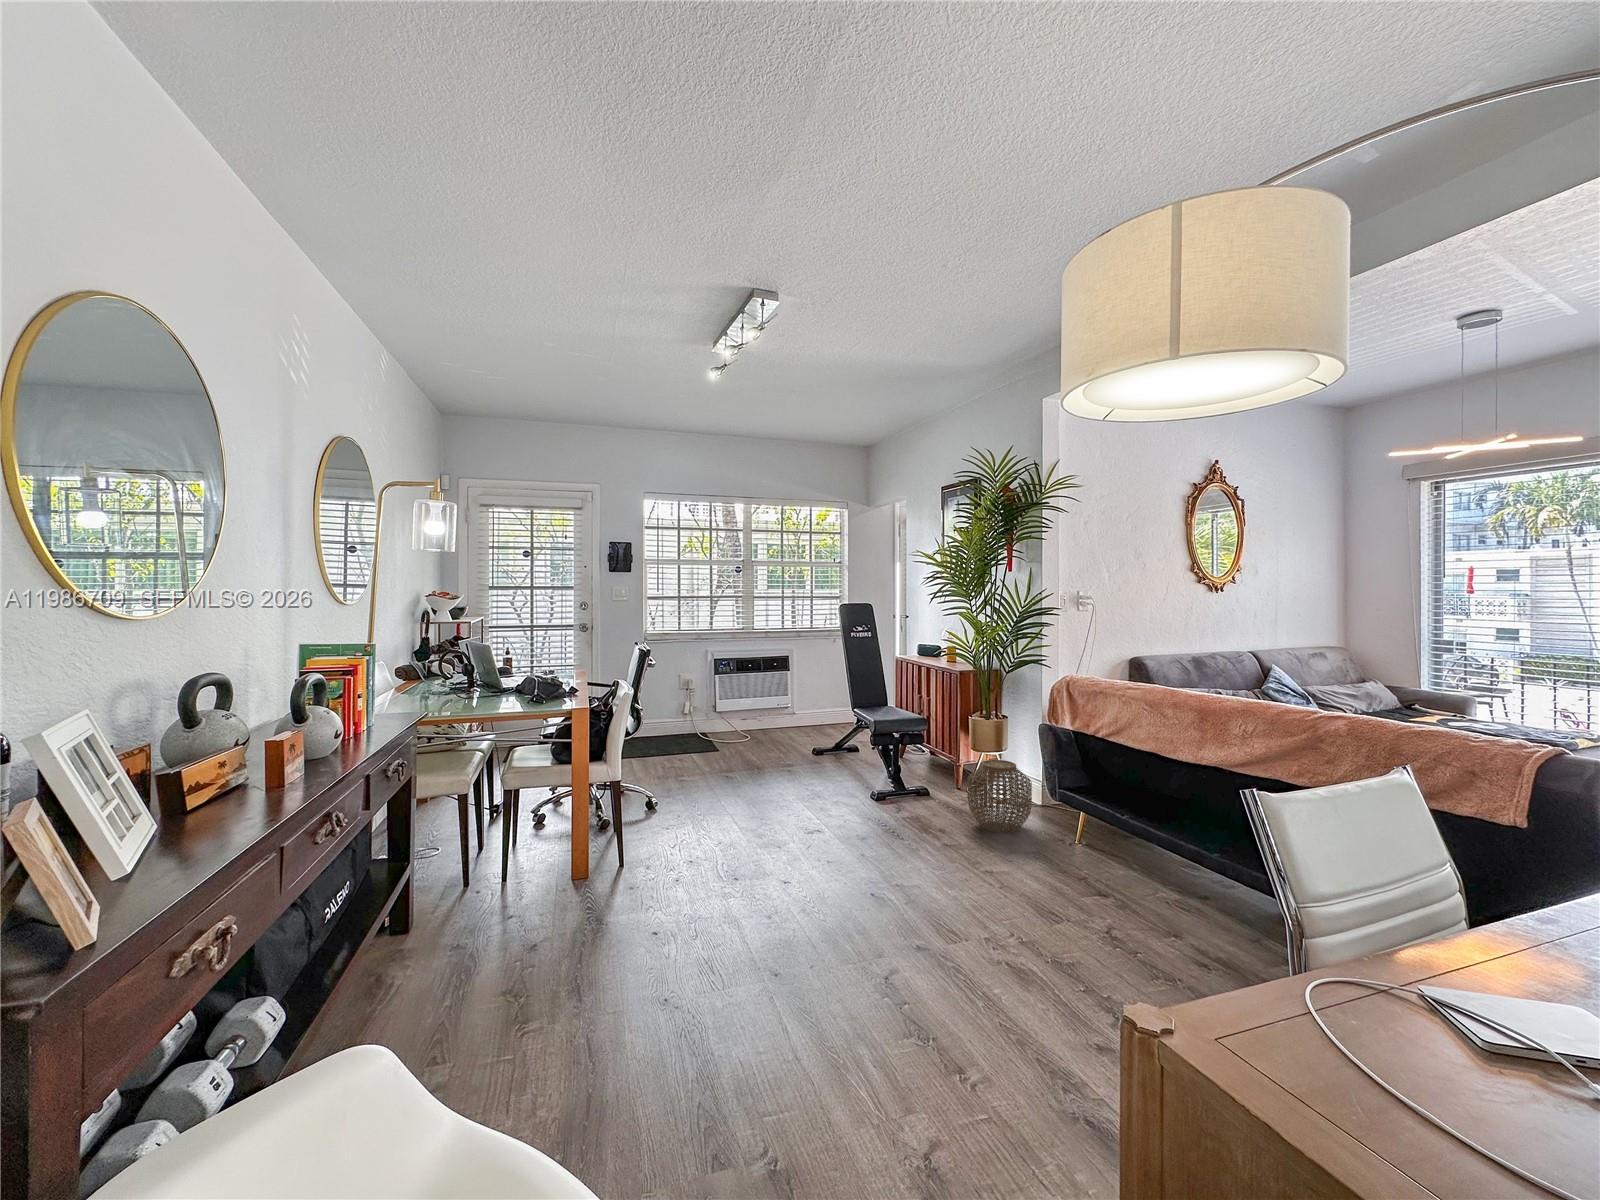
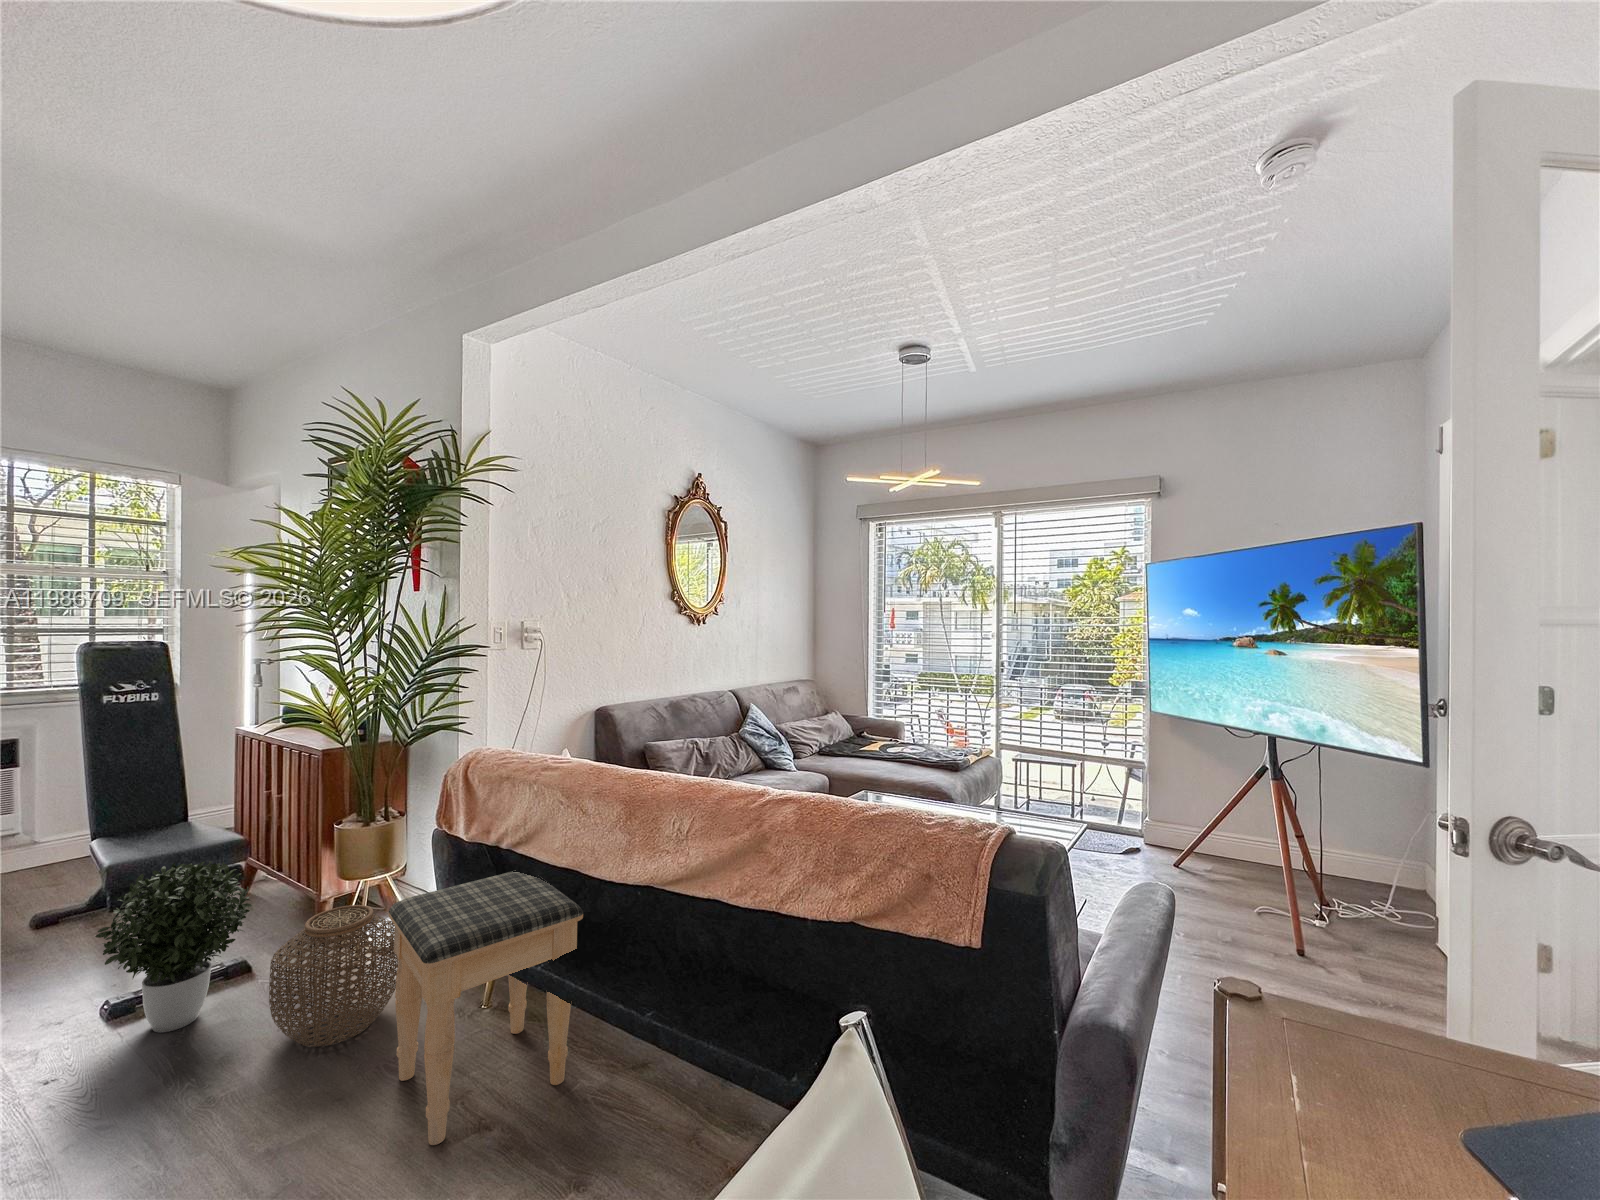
potted plant: none [886,723,945,811] -> present [95,861,252,1033]
footstool: none [1040,751,1166,882] -> present [389,871,583,1145]

